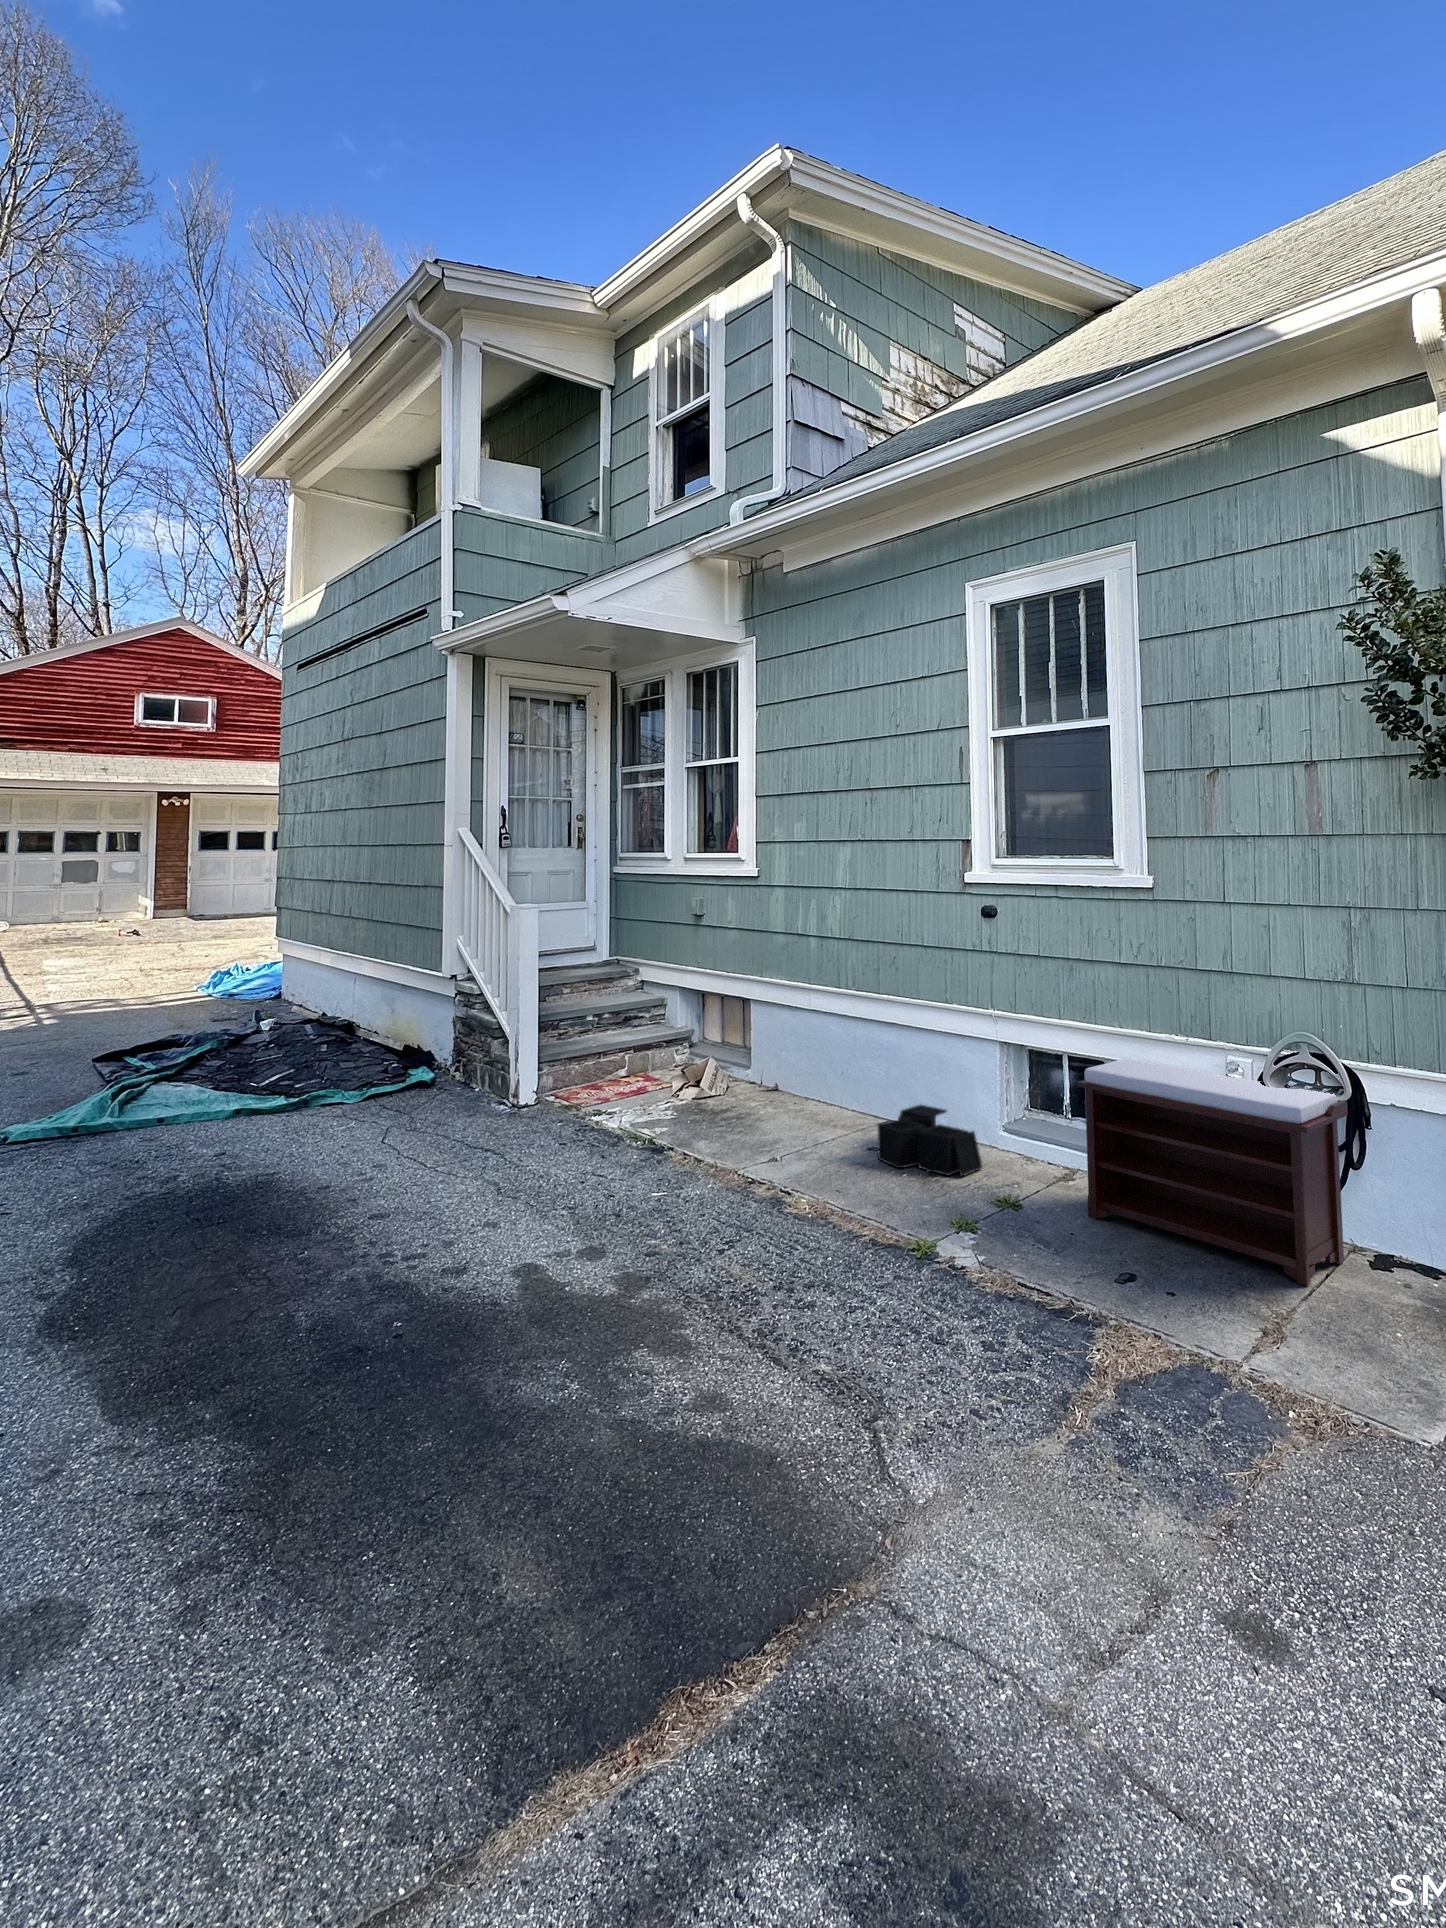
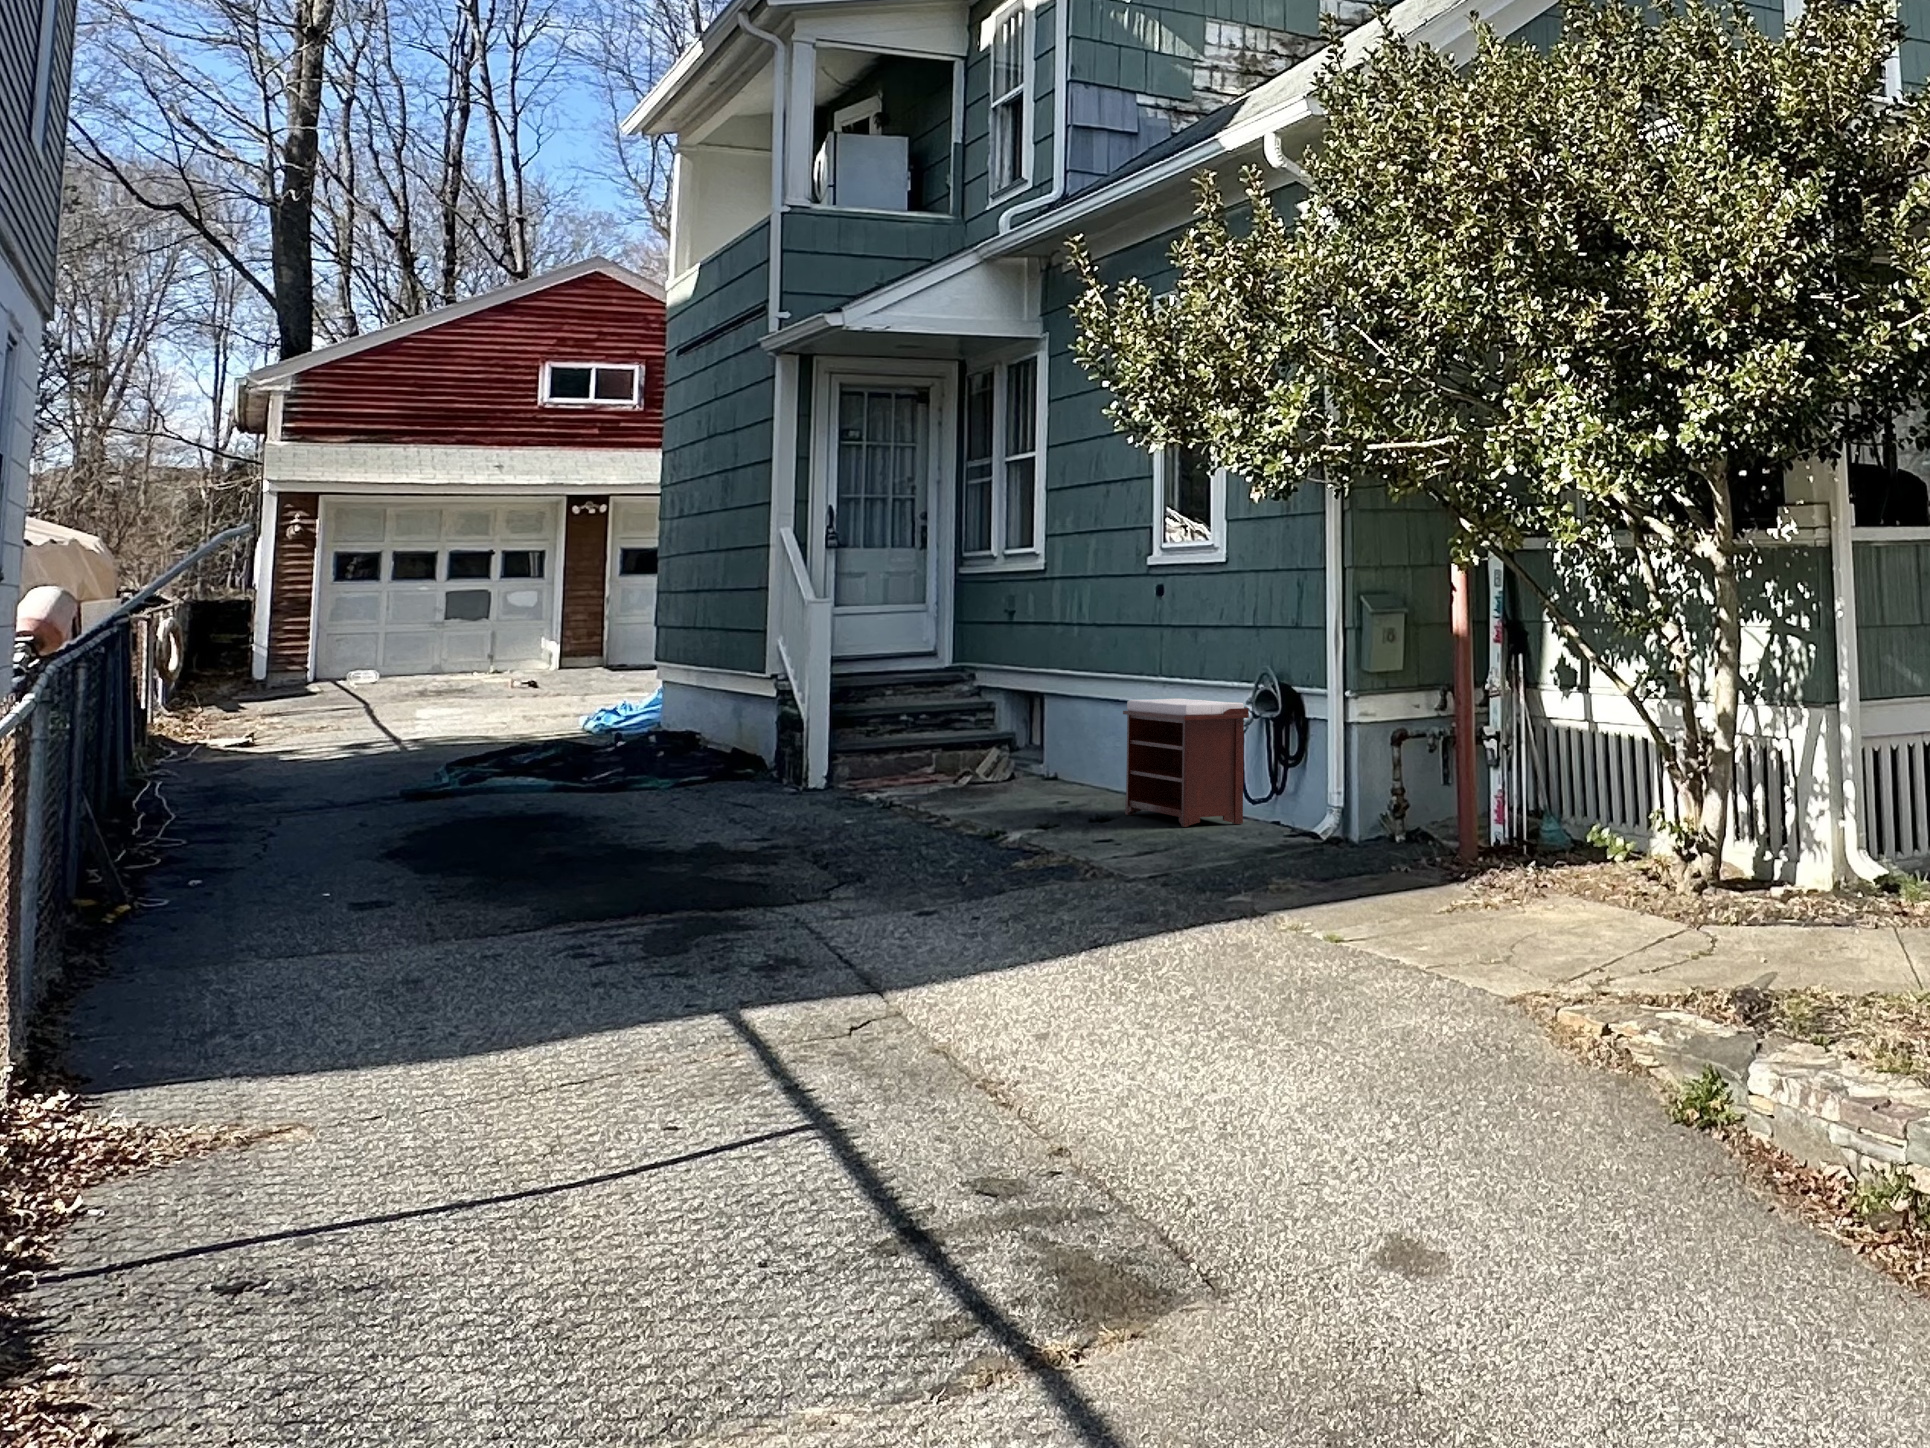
storage bin: present [878,1105,982,1177] -> none [1039,764,1116,804]

